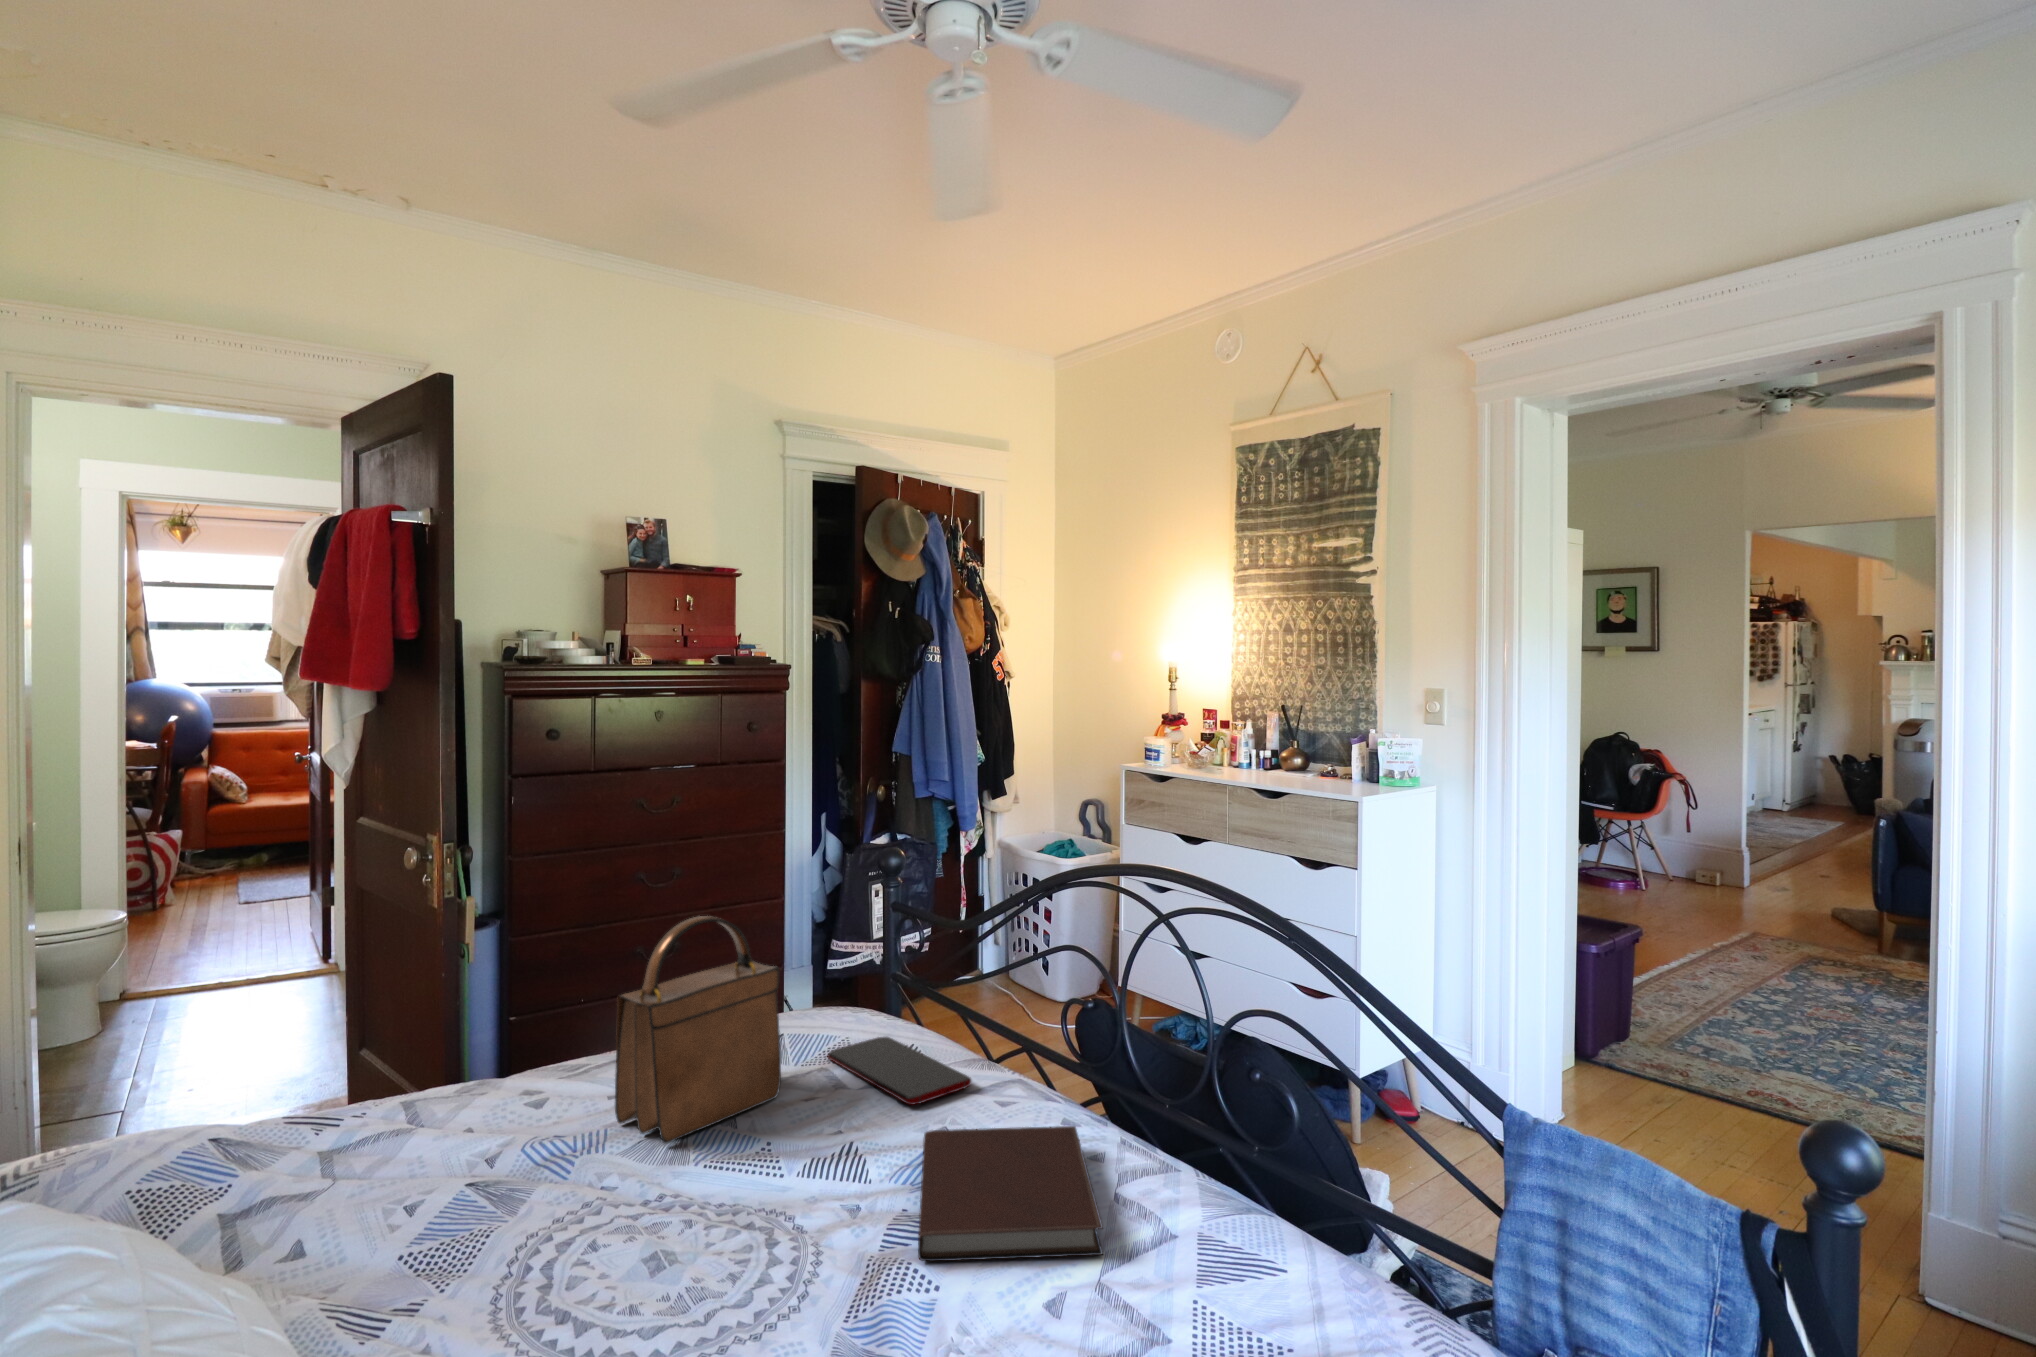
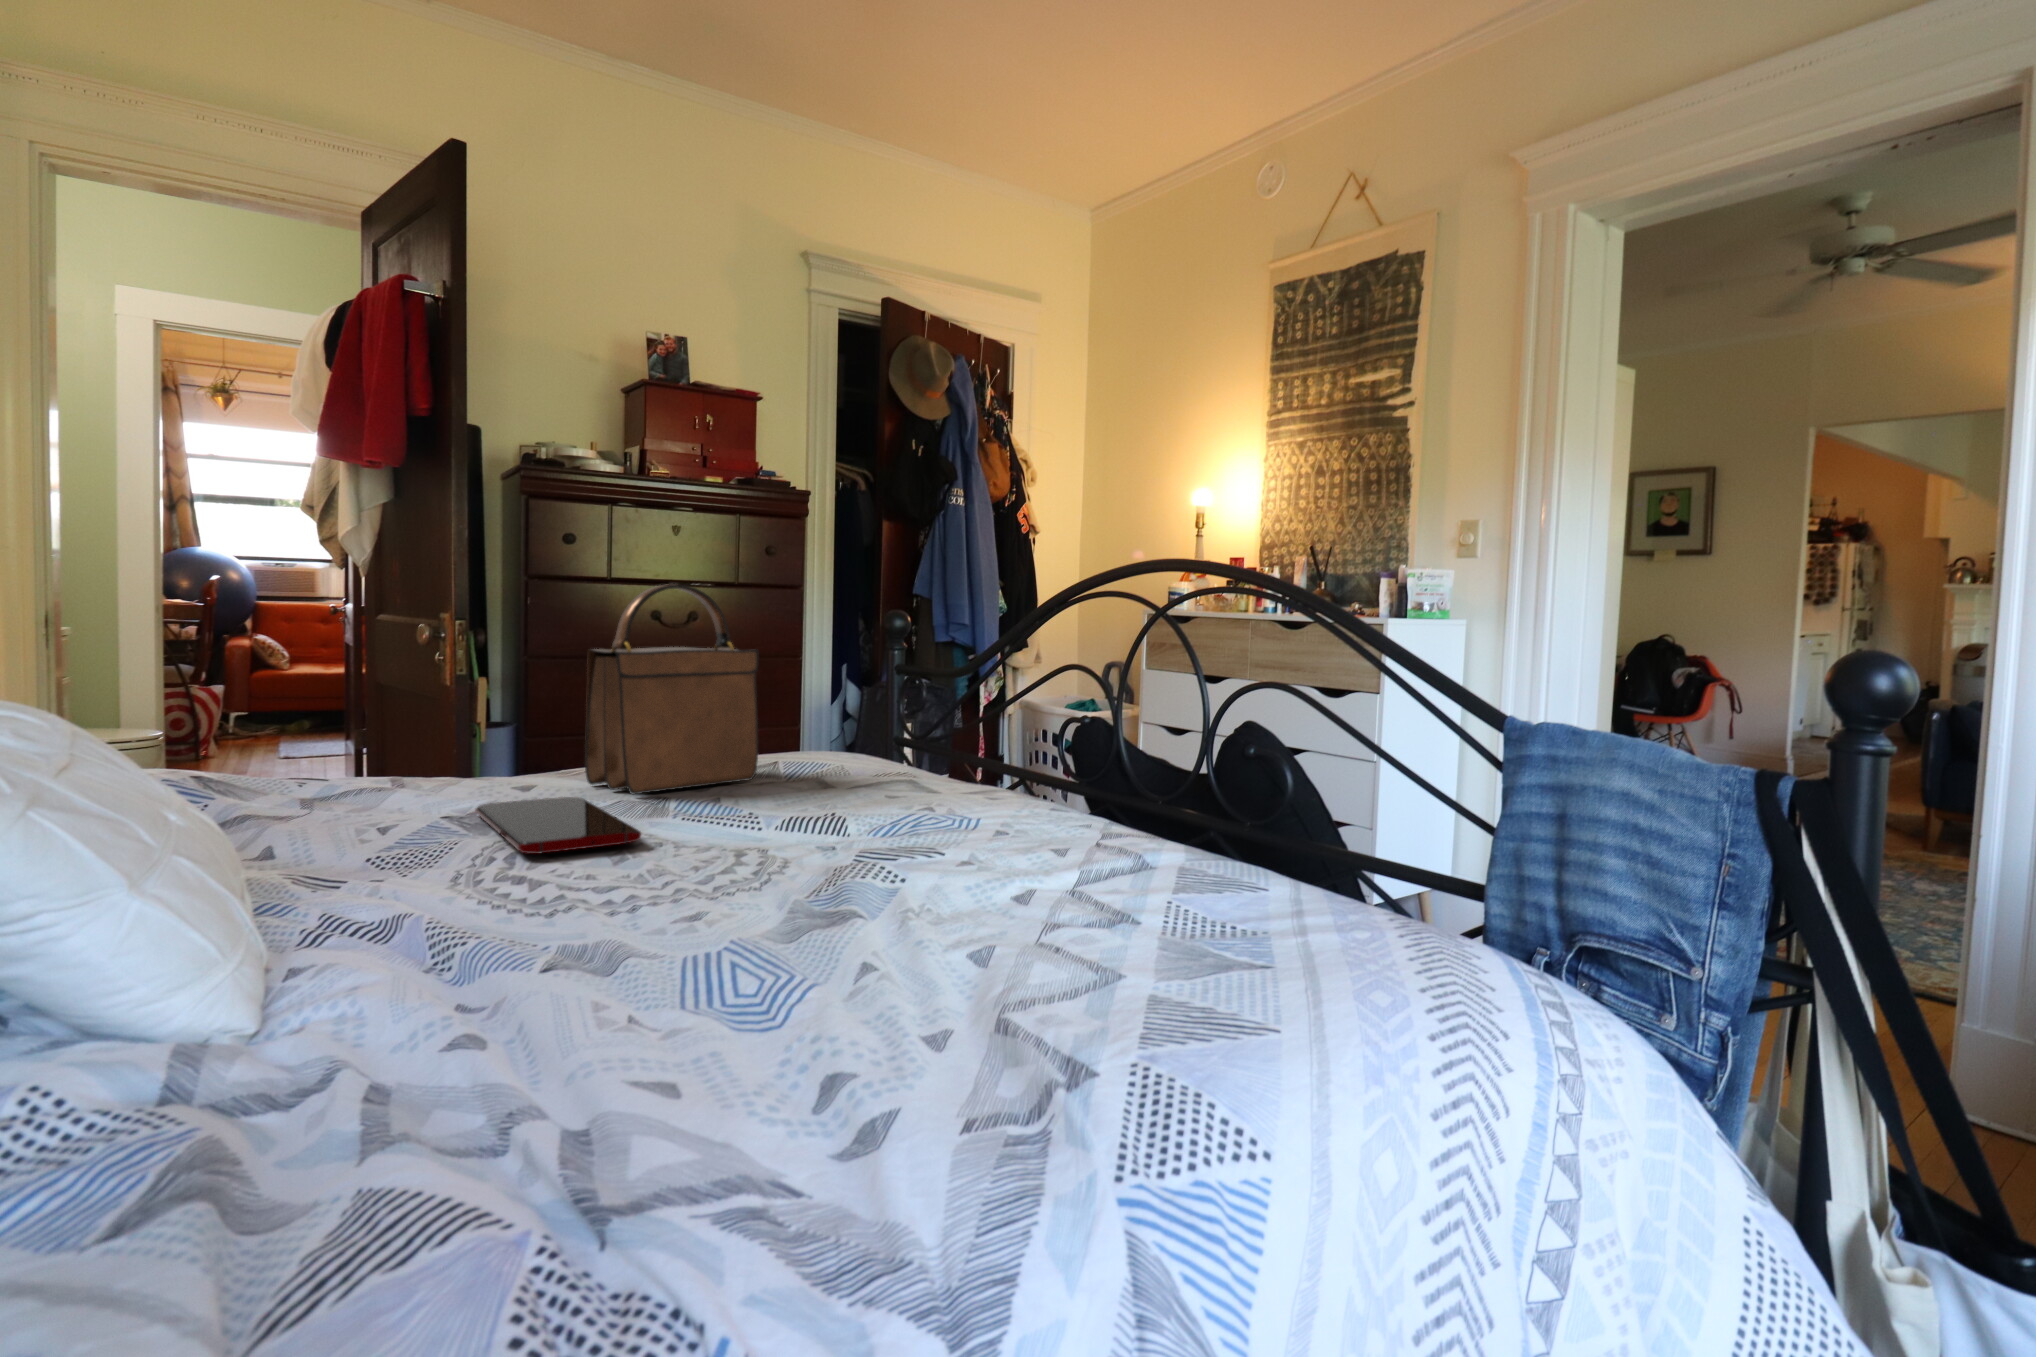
smartphone: present [827,1037,972,1105] -> present [475,797,641,854]
notebook: present [918,1126,1103,1261] -> none [872,790,1067,865]

